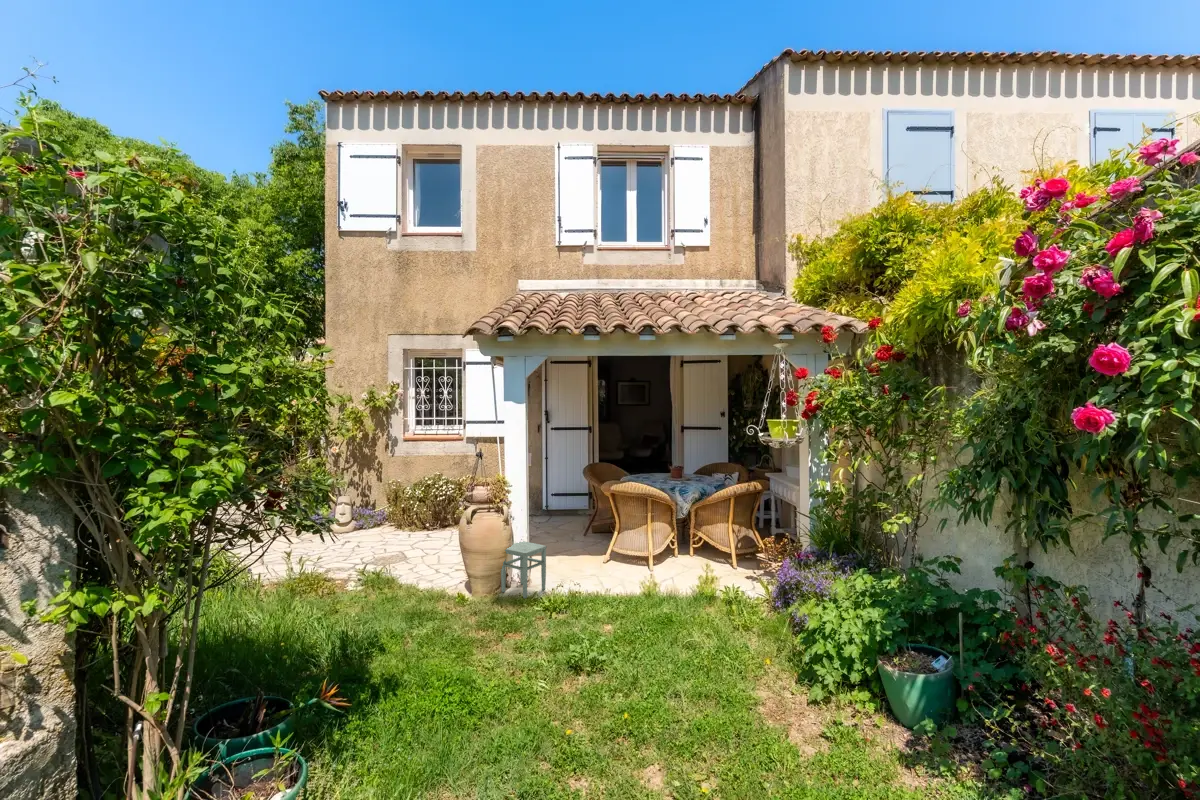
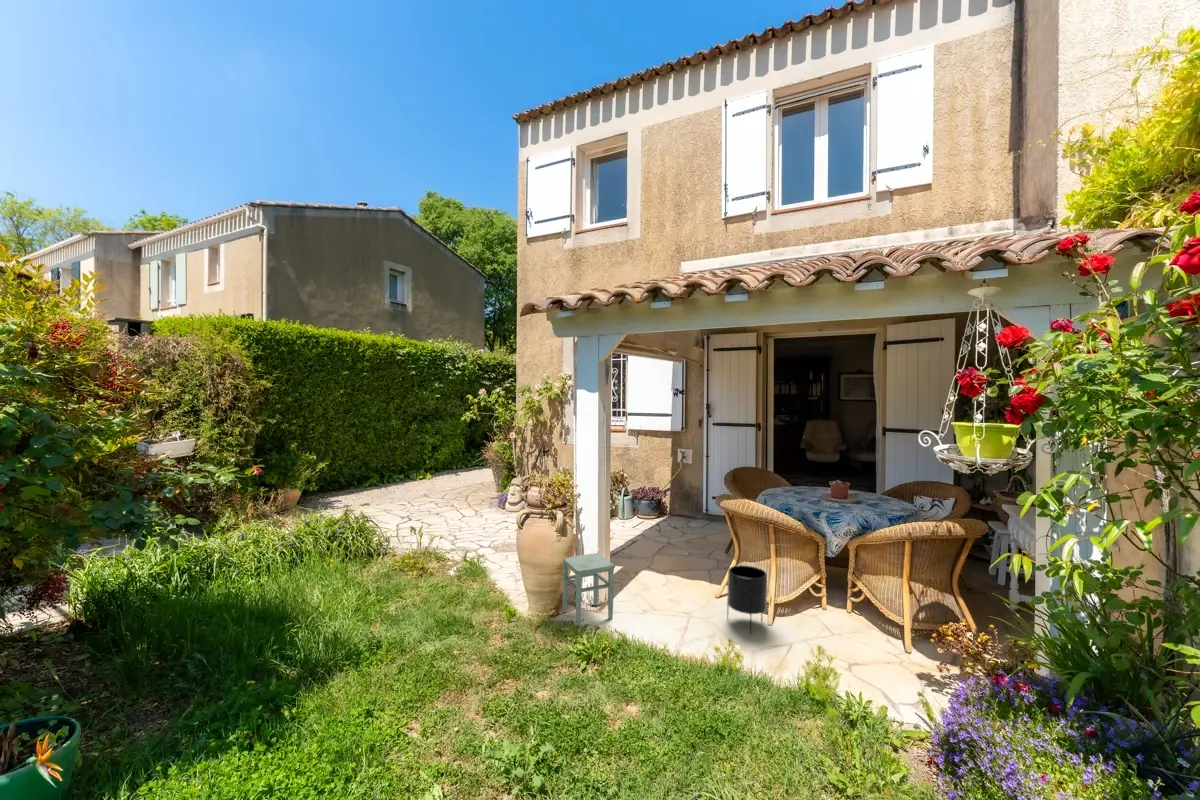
planter: none [622,533,650,579] -> present [727,565,767,633]

